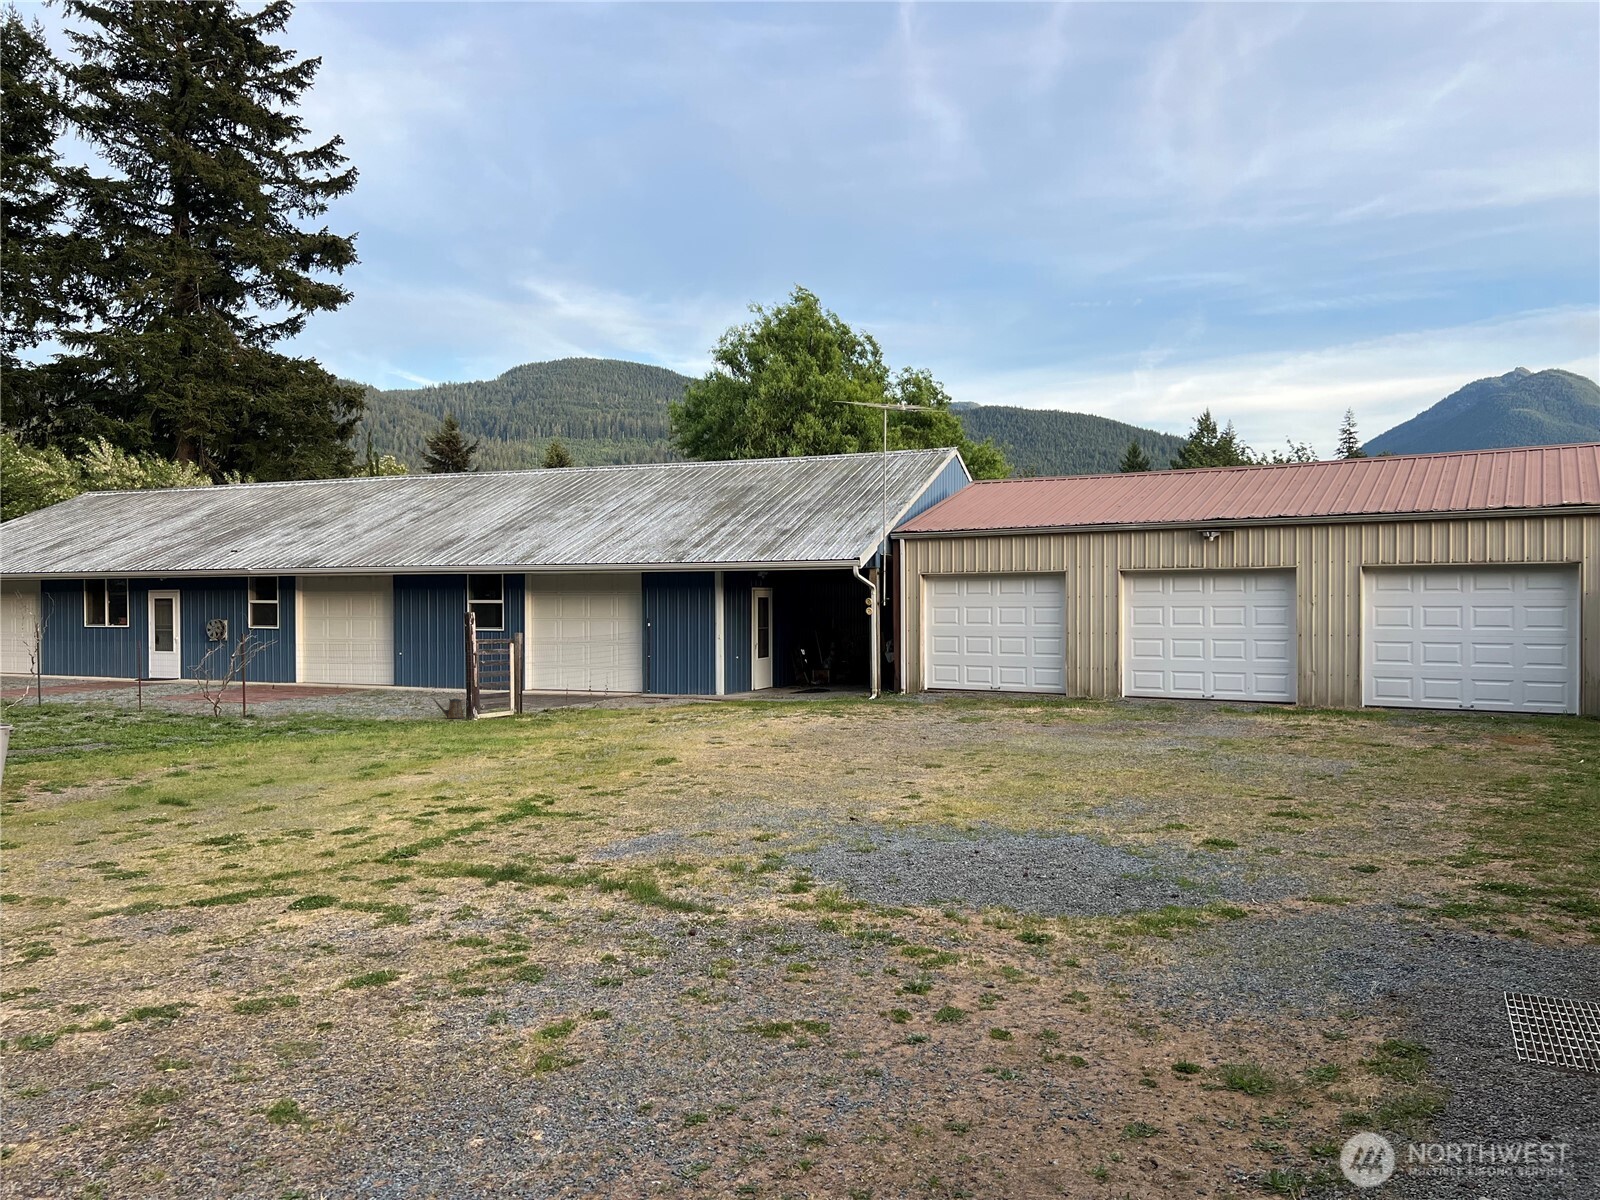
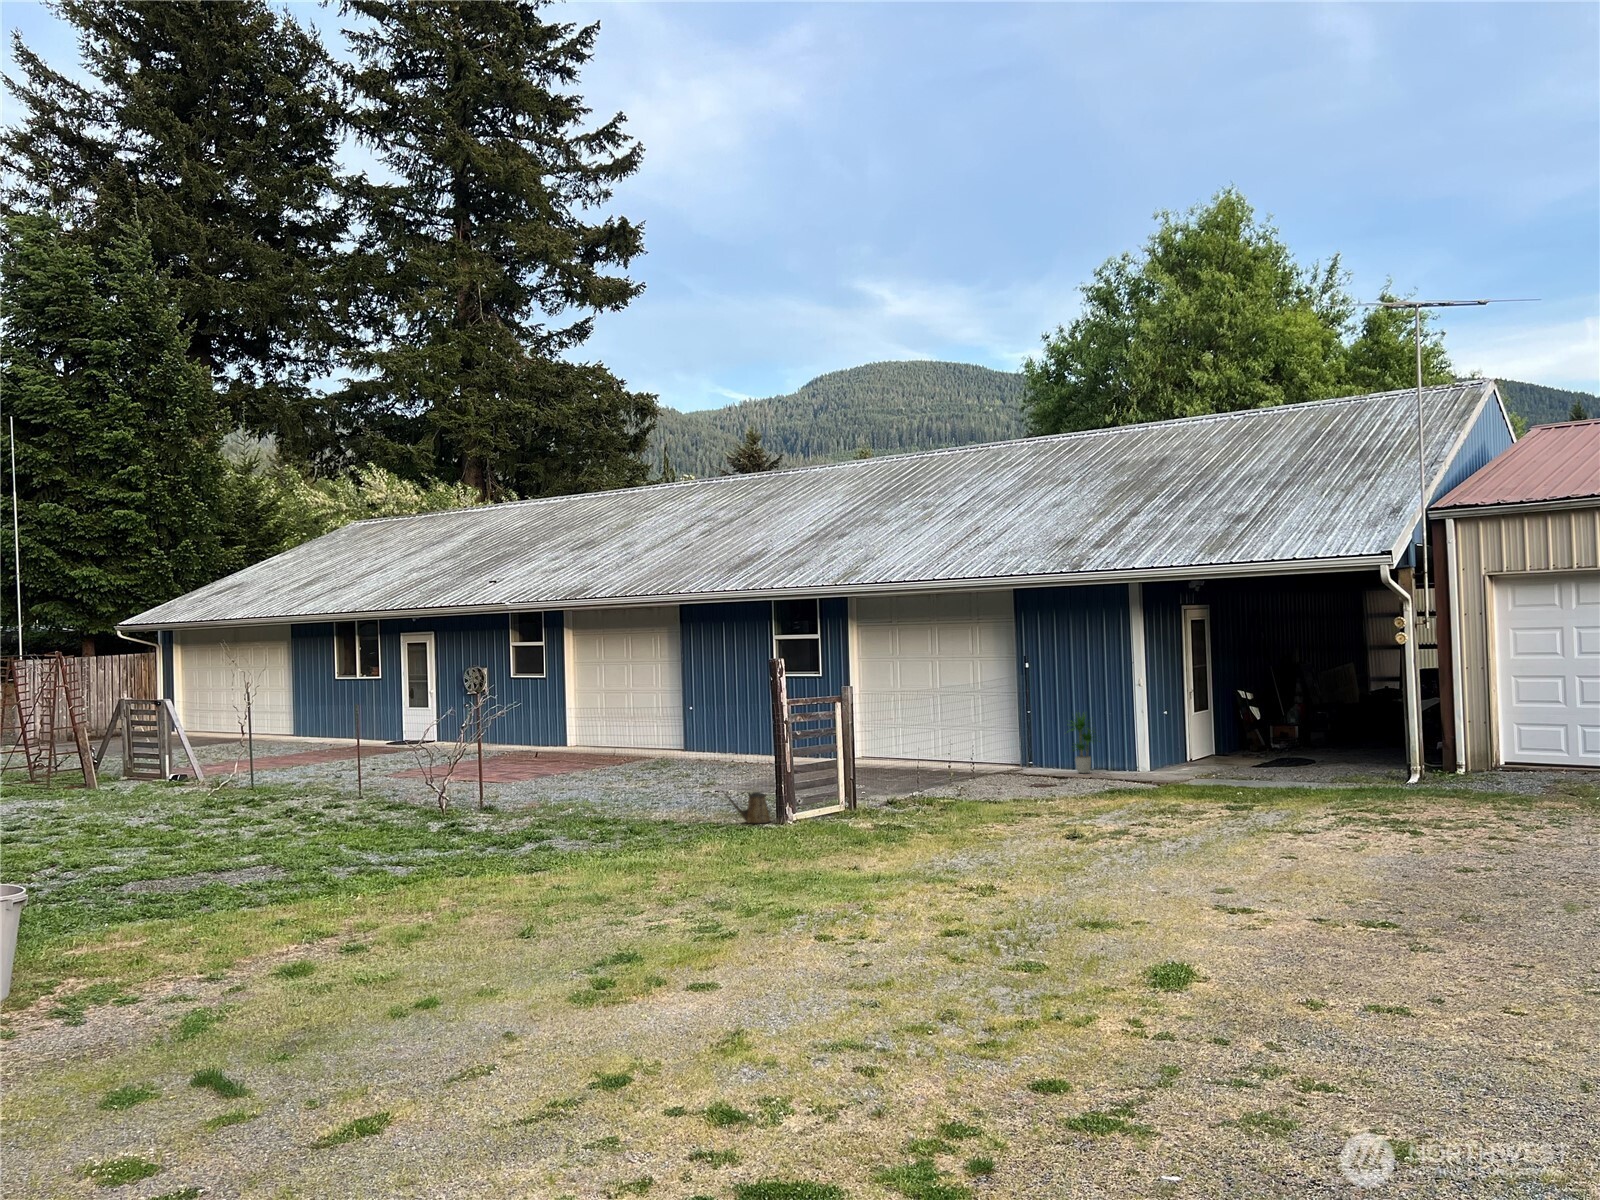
potted plant: none [666,655,693,696] -> present [1071,713,1100,773]

